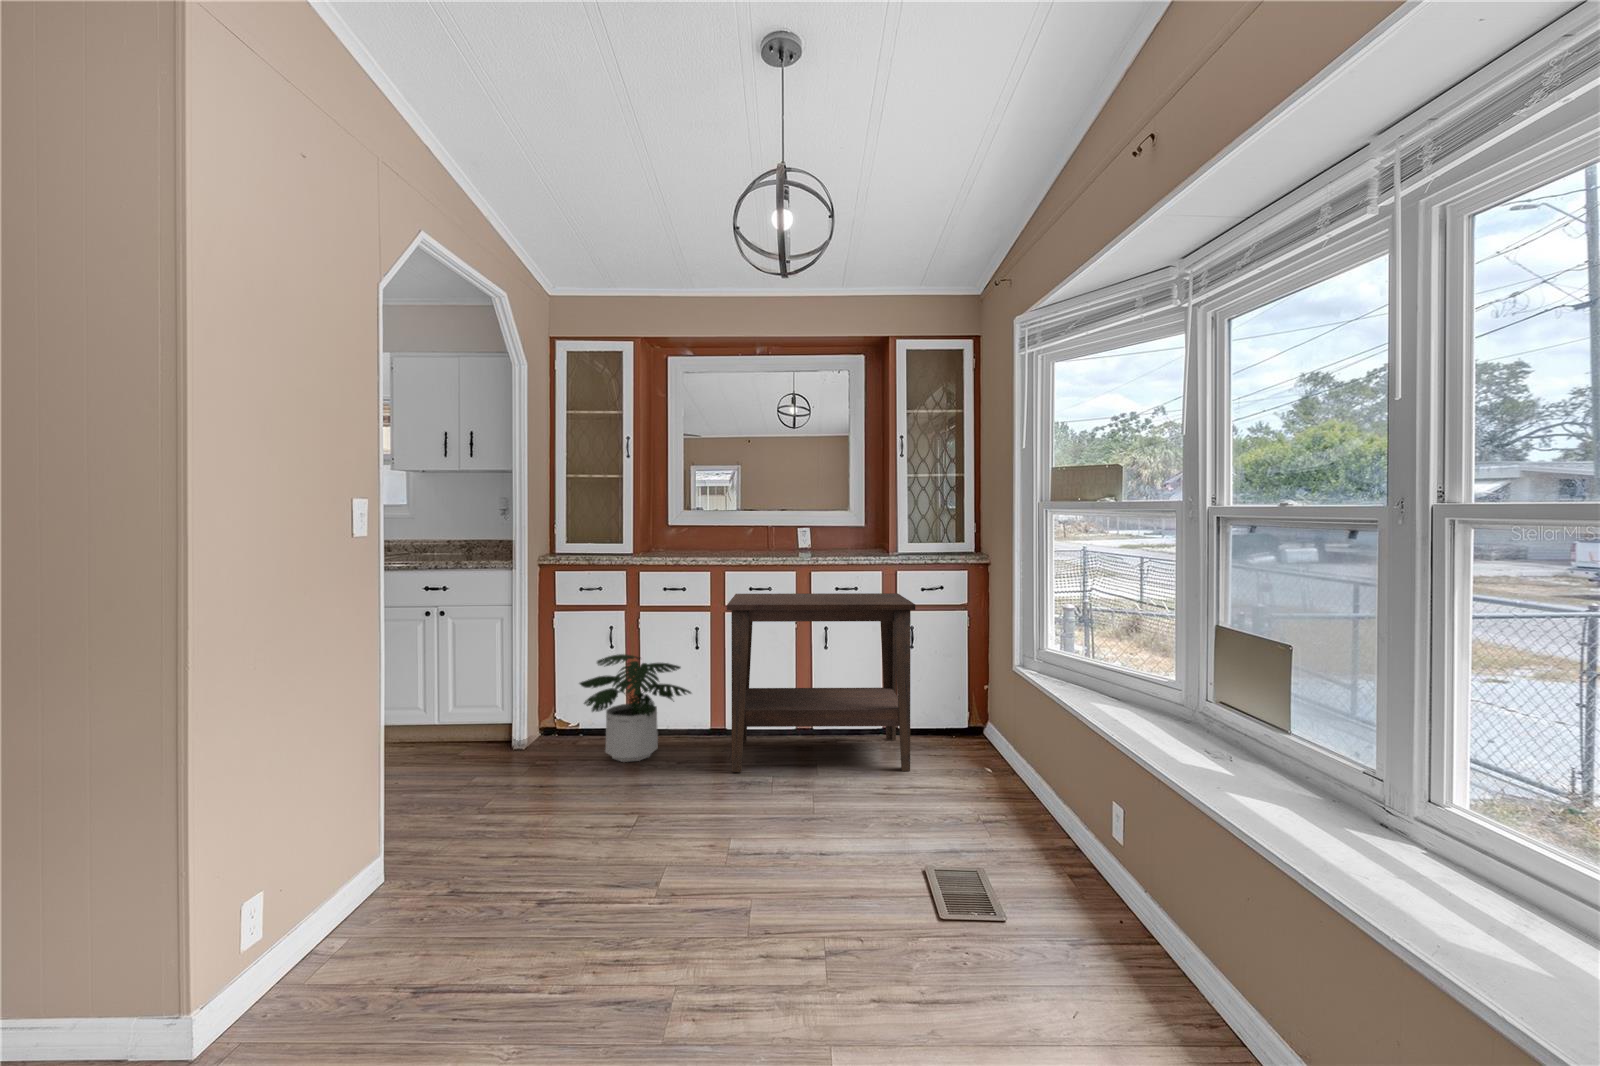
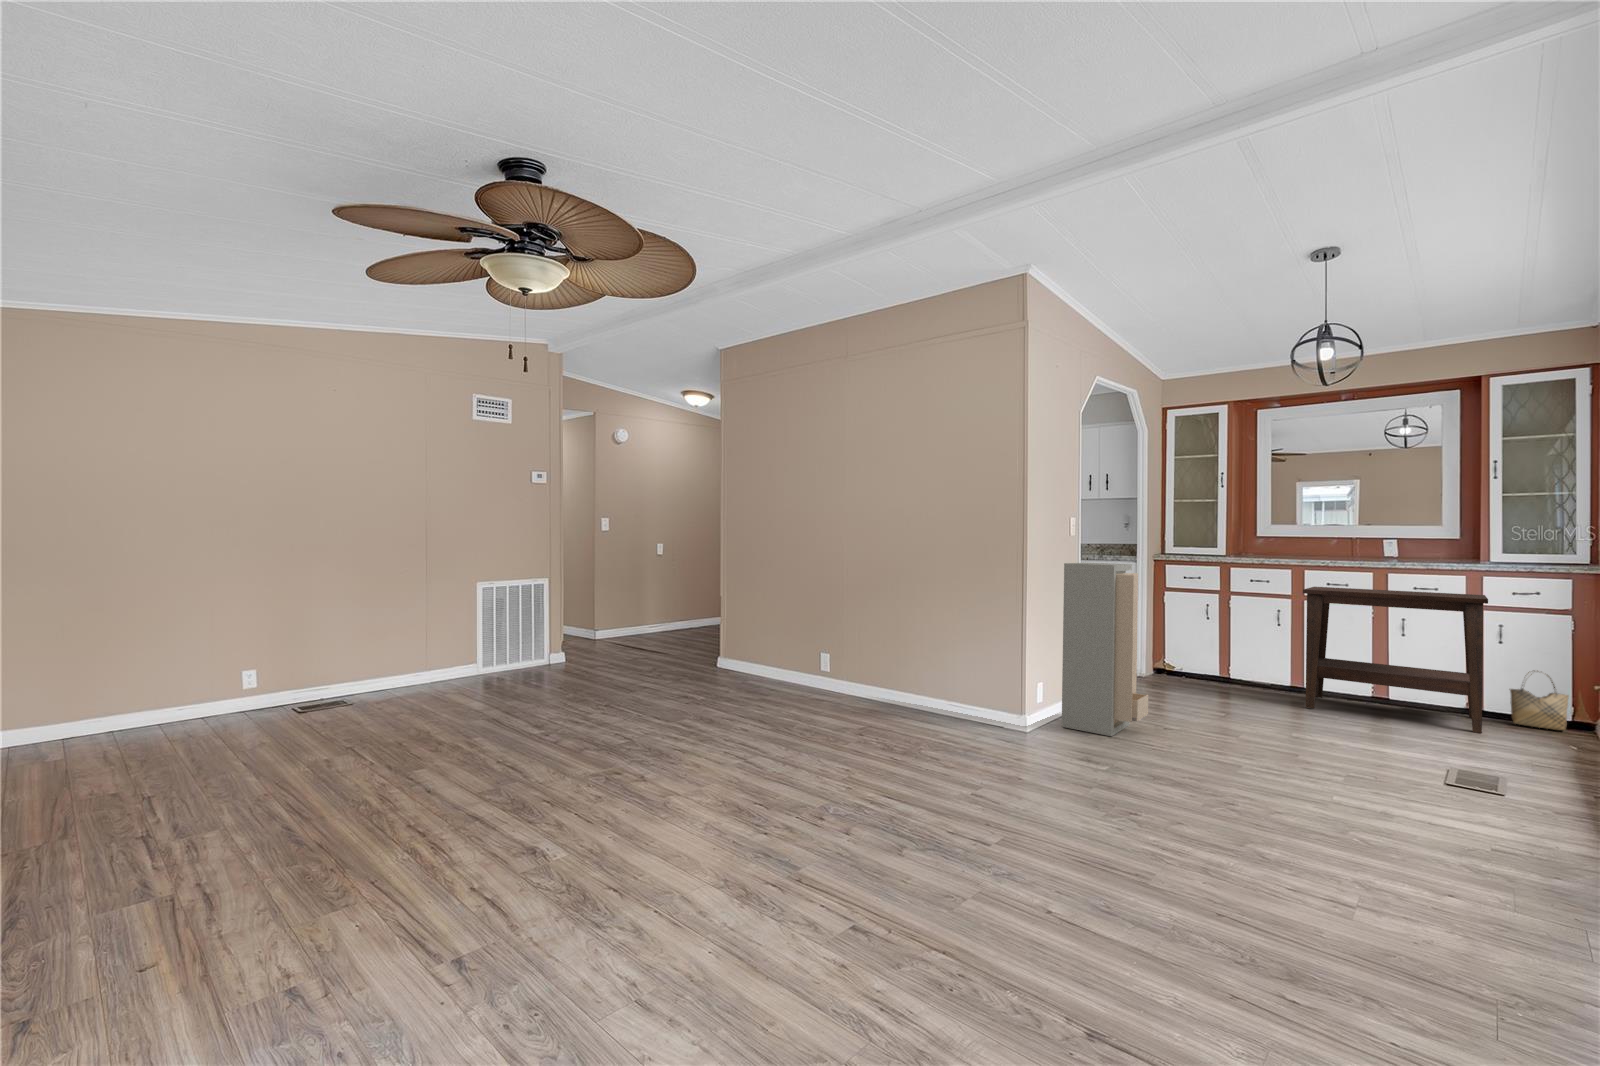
storage cabinet: none [237,600,473,1043] -> present [1062,563,1148,736]
potted plant: present [580,654,691,762] -> none [1184,622,1274,693]
woven basket: none [920,675,966,742] -> present [1510,671,1569,730]

